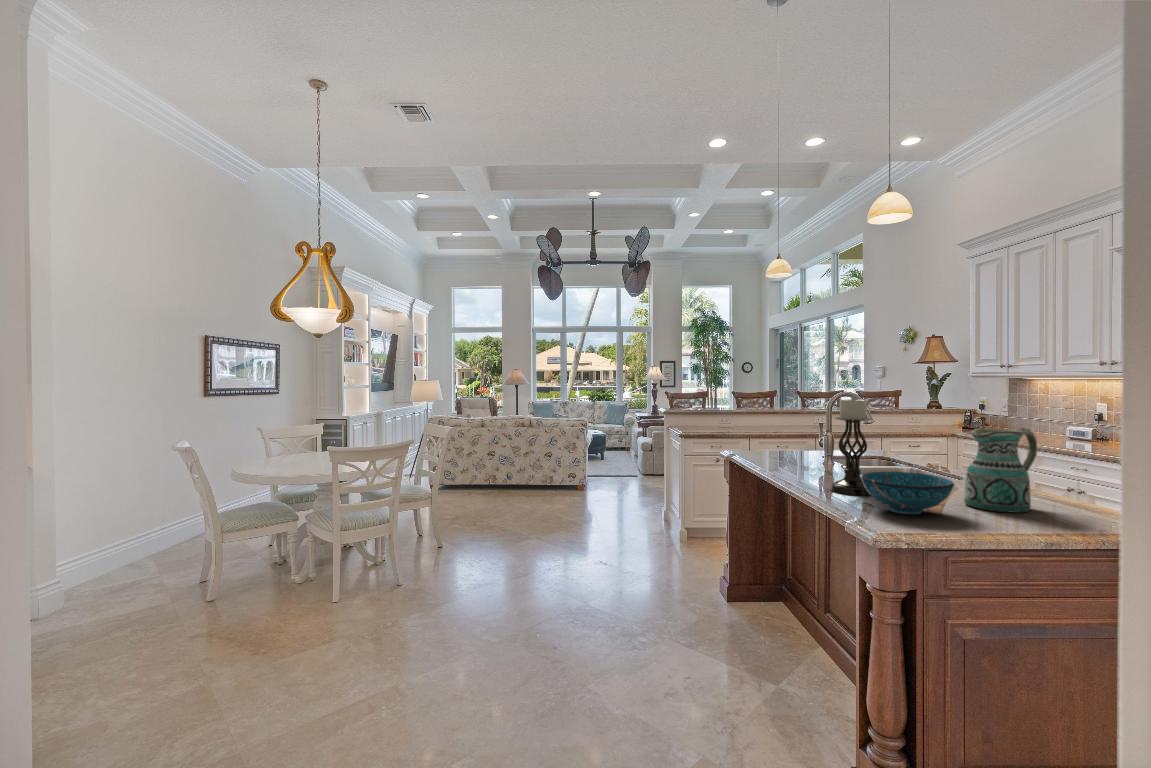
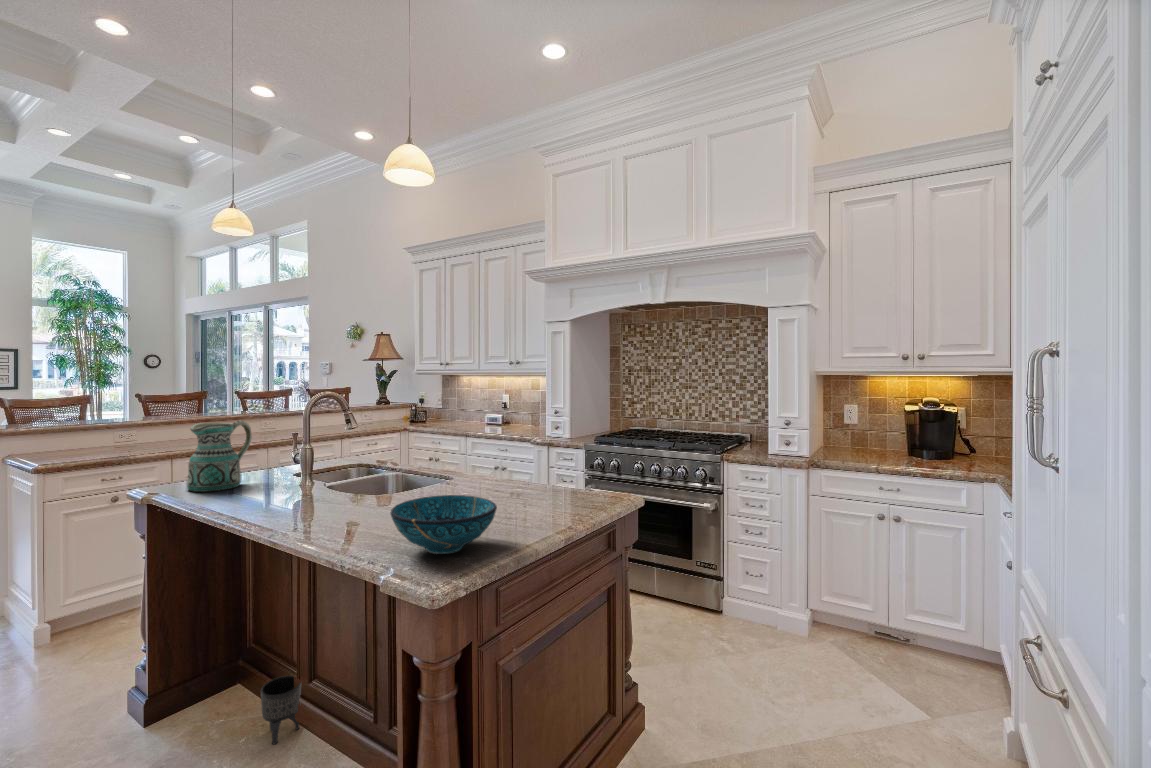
candle holder: present [830,396,872,495] -> none [333,402,391,536]
ceramic pitcher: present [964,428,1037,513] -> present [187,421,252,492]
planter: none [793,604,822,650] -> present [261,676,301,744]

